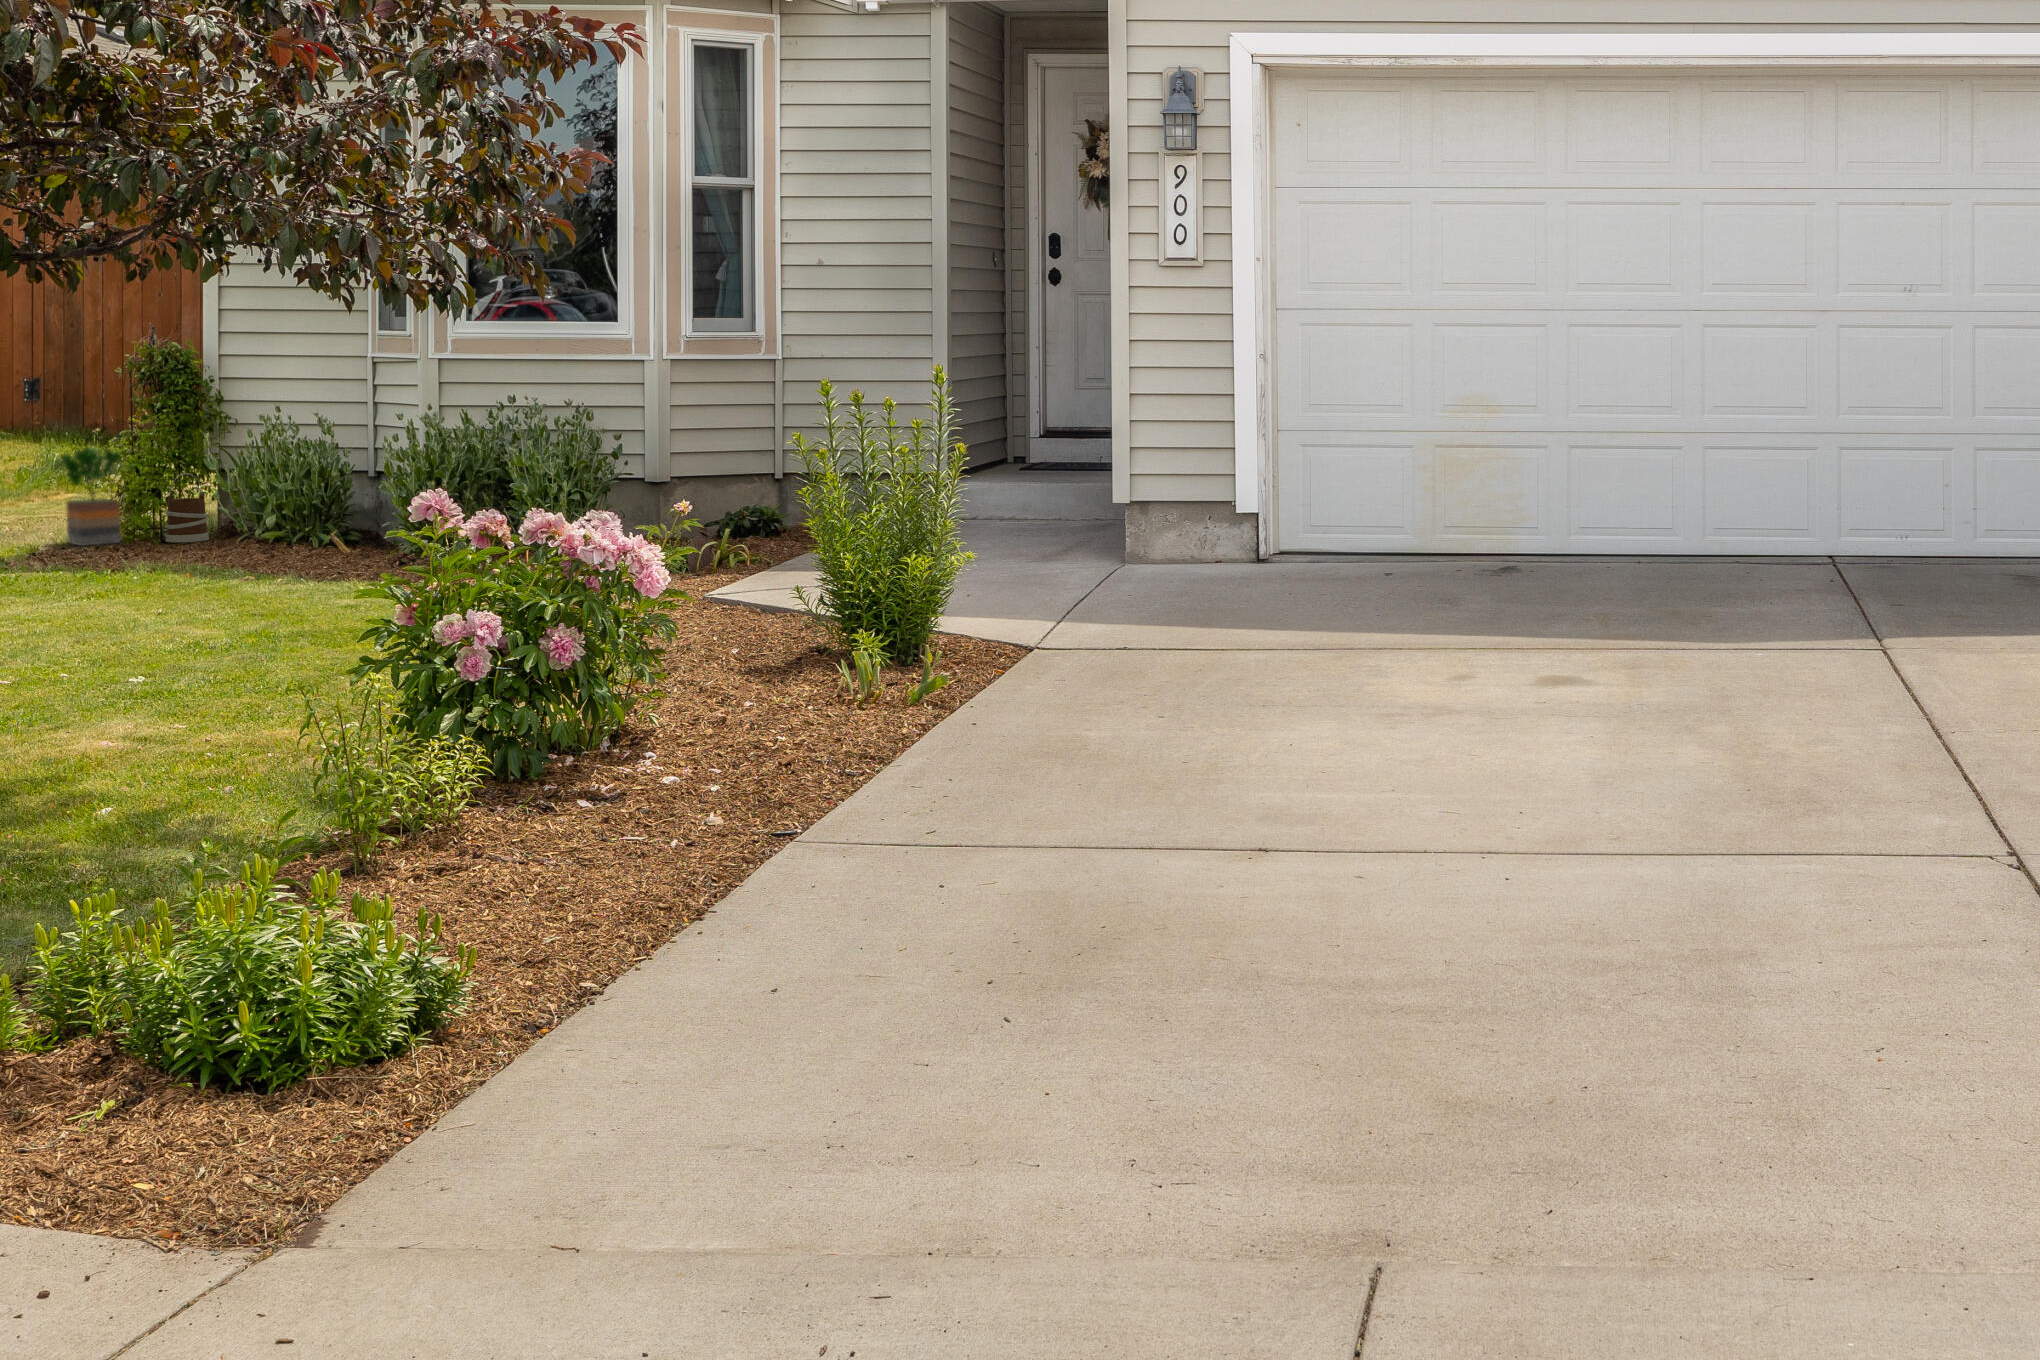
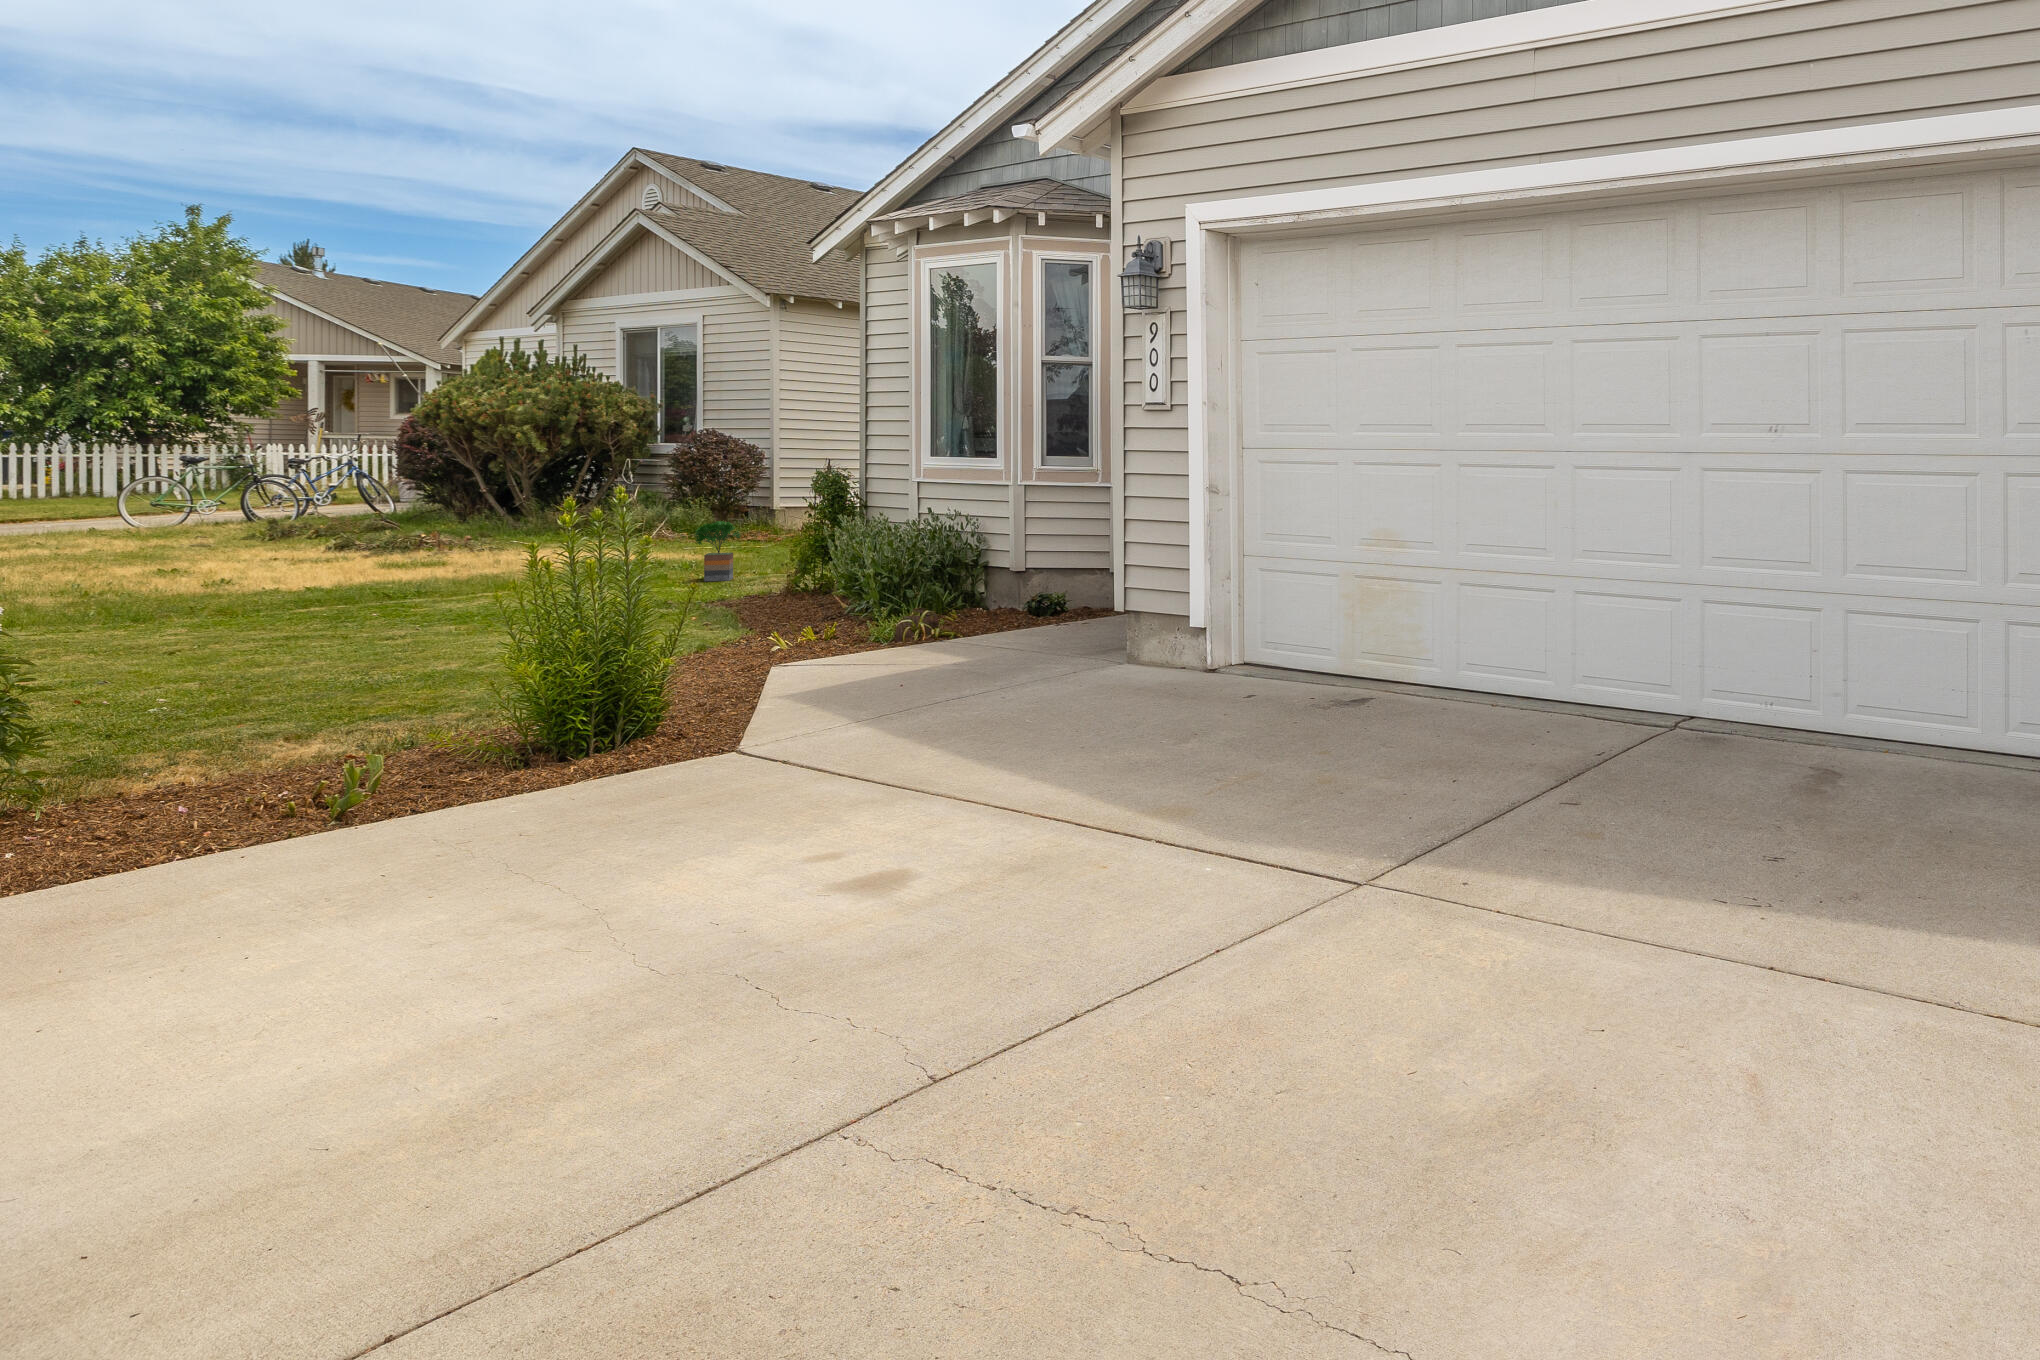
wooden bucket: present [166,473,209,542] -> none [749,539,776,583]

